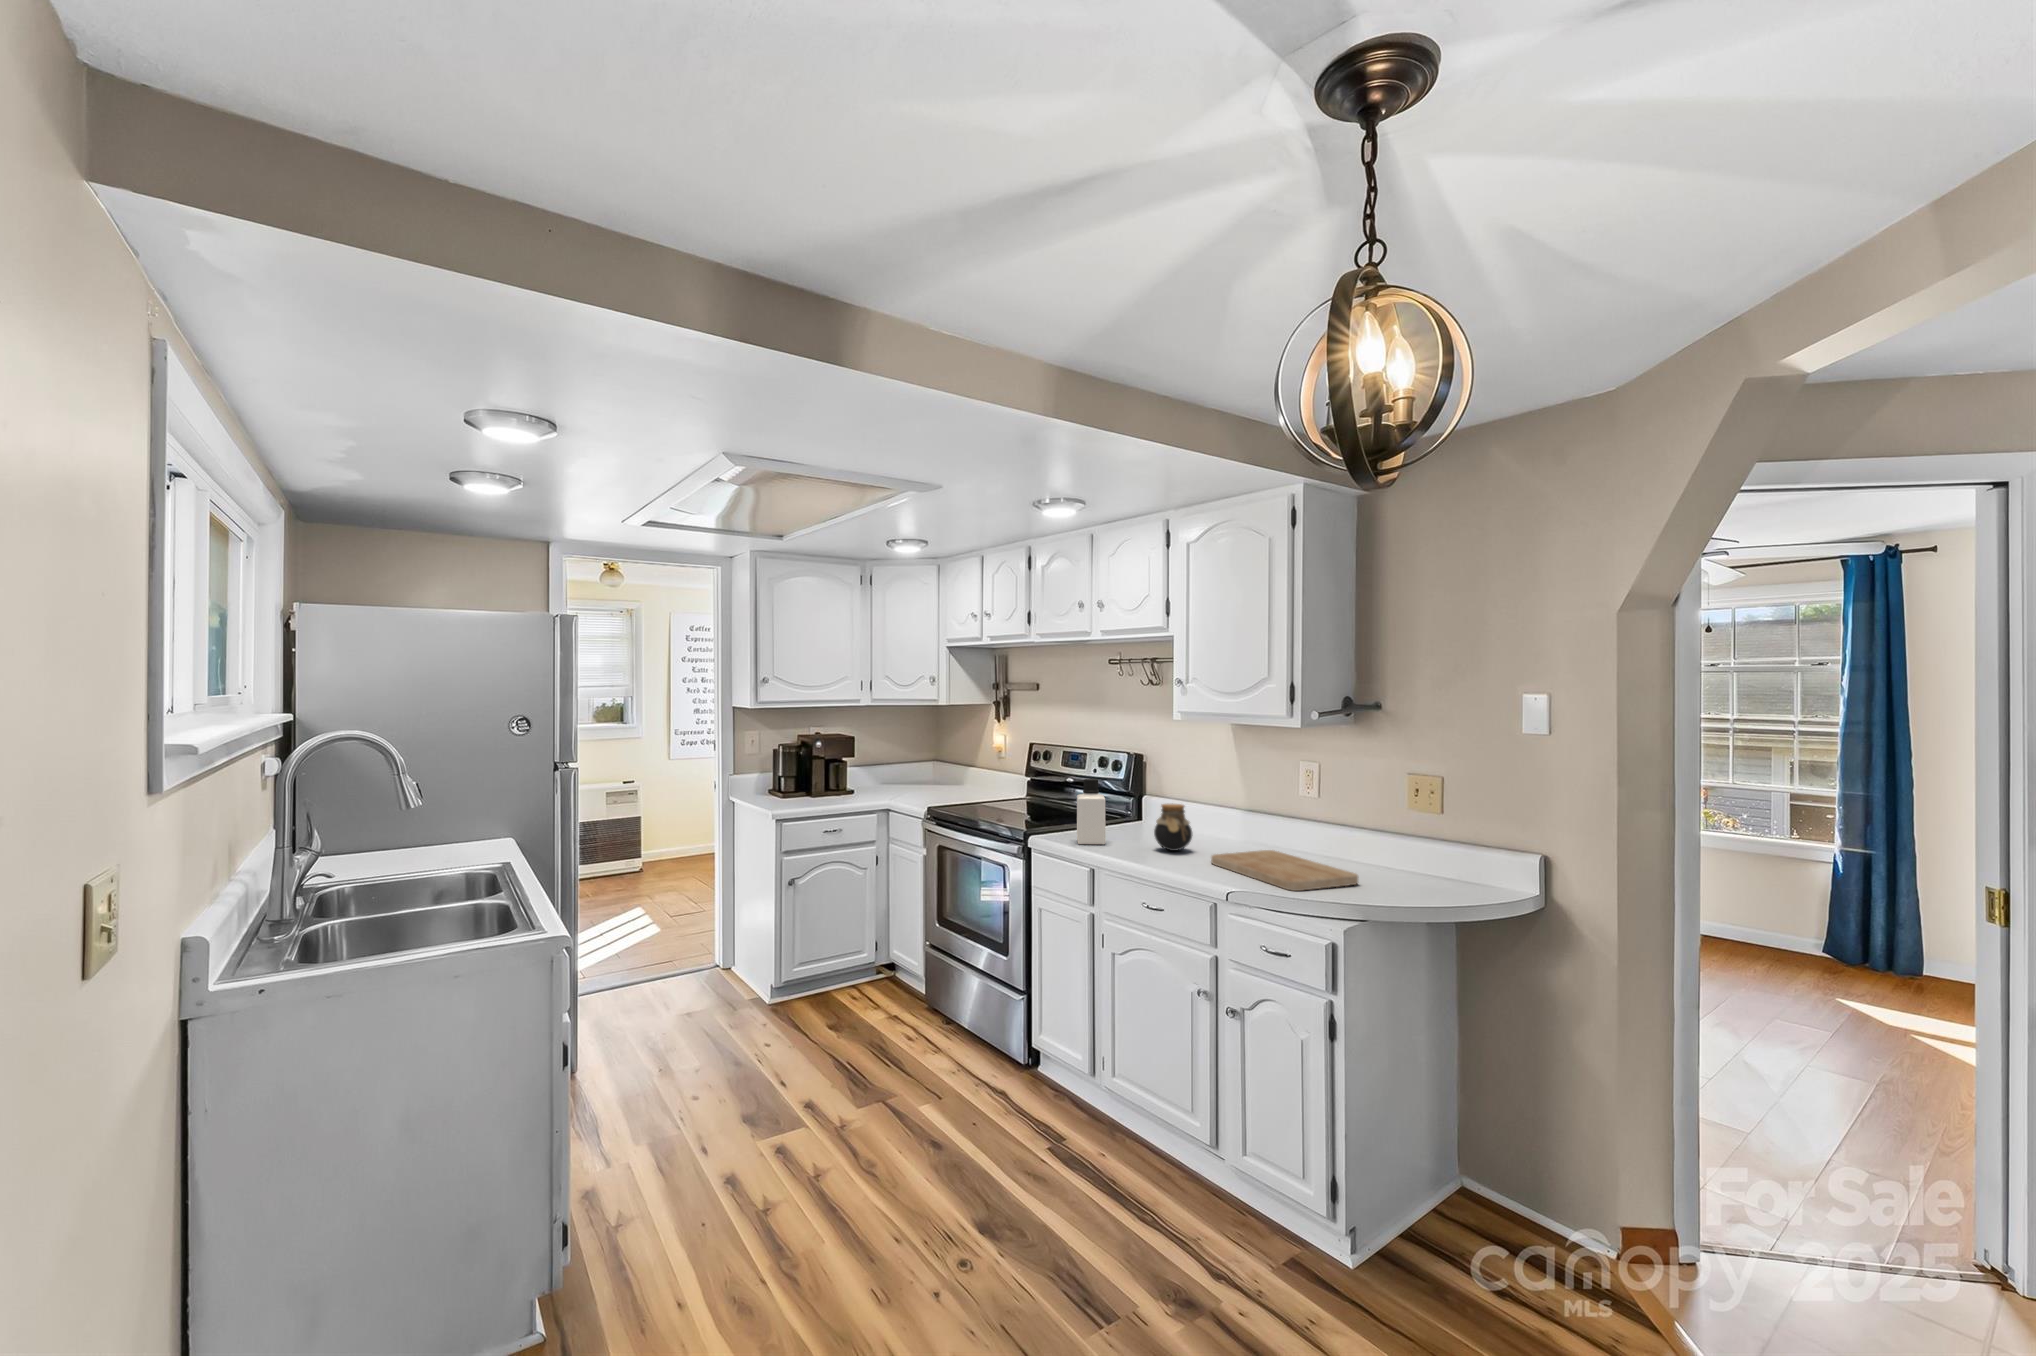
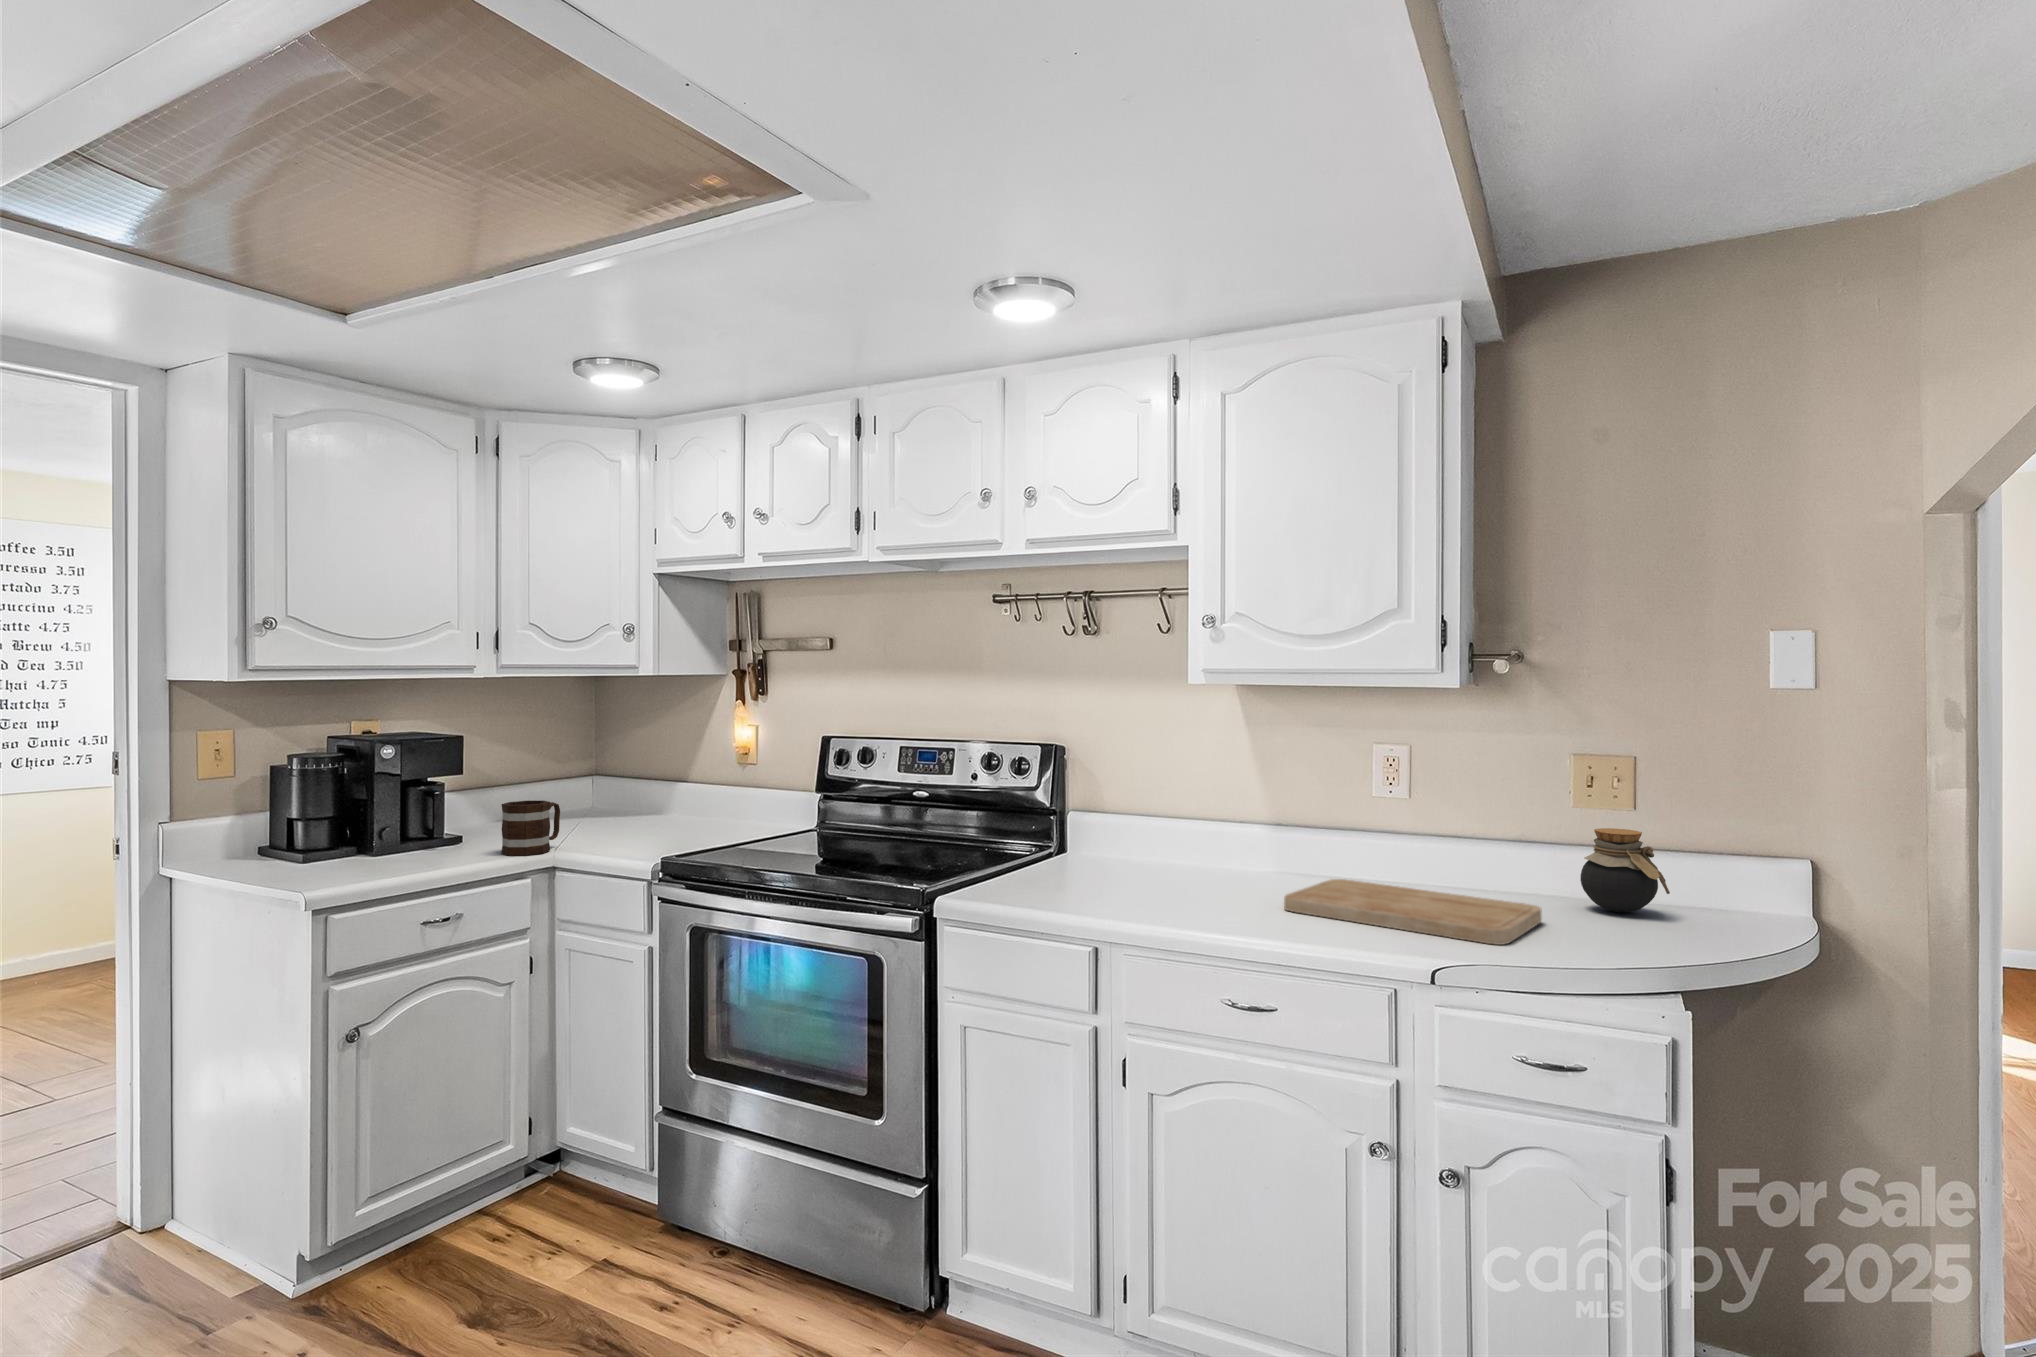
mug: none [865,774,896,803] -> present [501,800,560,856]
bottle: present [1077,779,1106,844] -> none [1009,783,1070,899]
jar: present [1154,804,1192,851] -> present [1580,828,1670,912]

